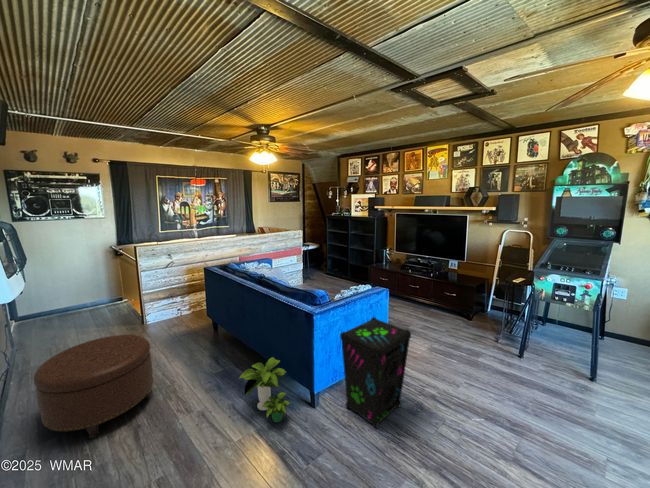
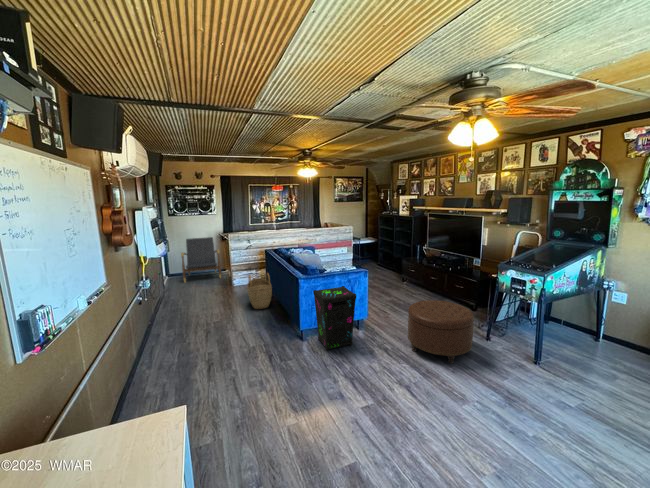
lounge chair: none [37,253,119,332] -> present [181,237,221,282]
woven basket: none [188,304,232,365] -> present [247,273,272,309]
ottoman: present [34,335,153,438] -> present [408,300,474,364]
potted plant: present [239,357,290,422] -> none [260,304,288,338]

